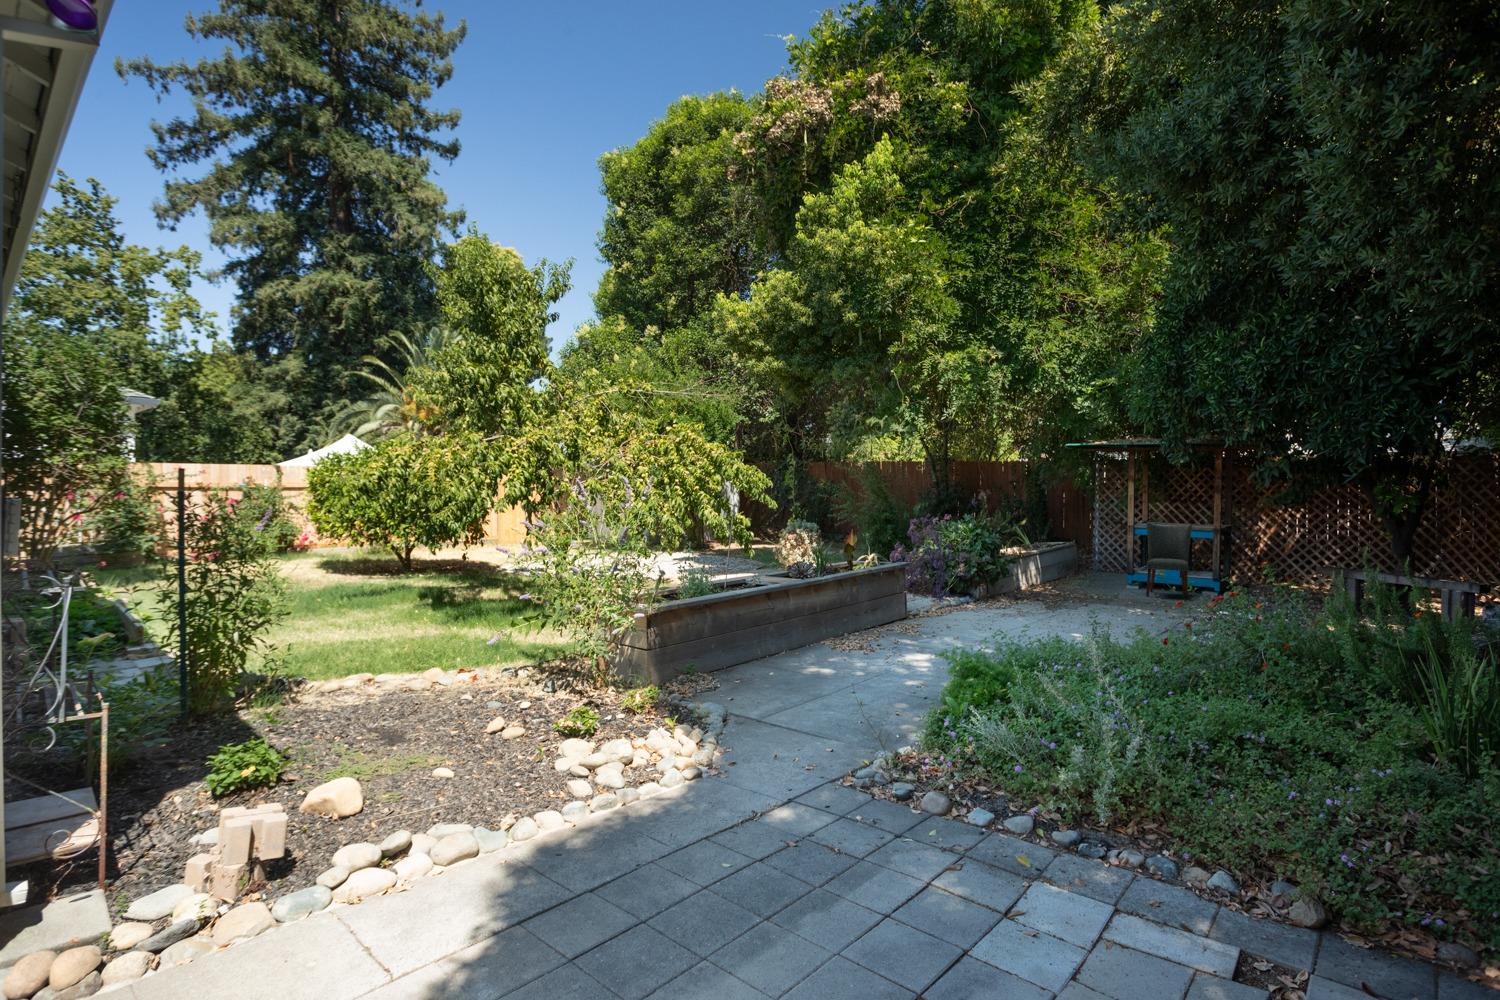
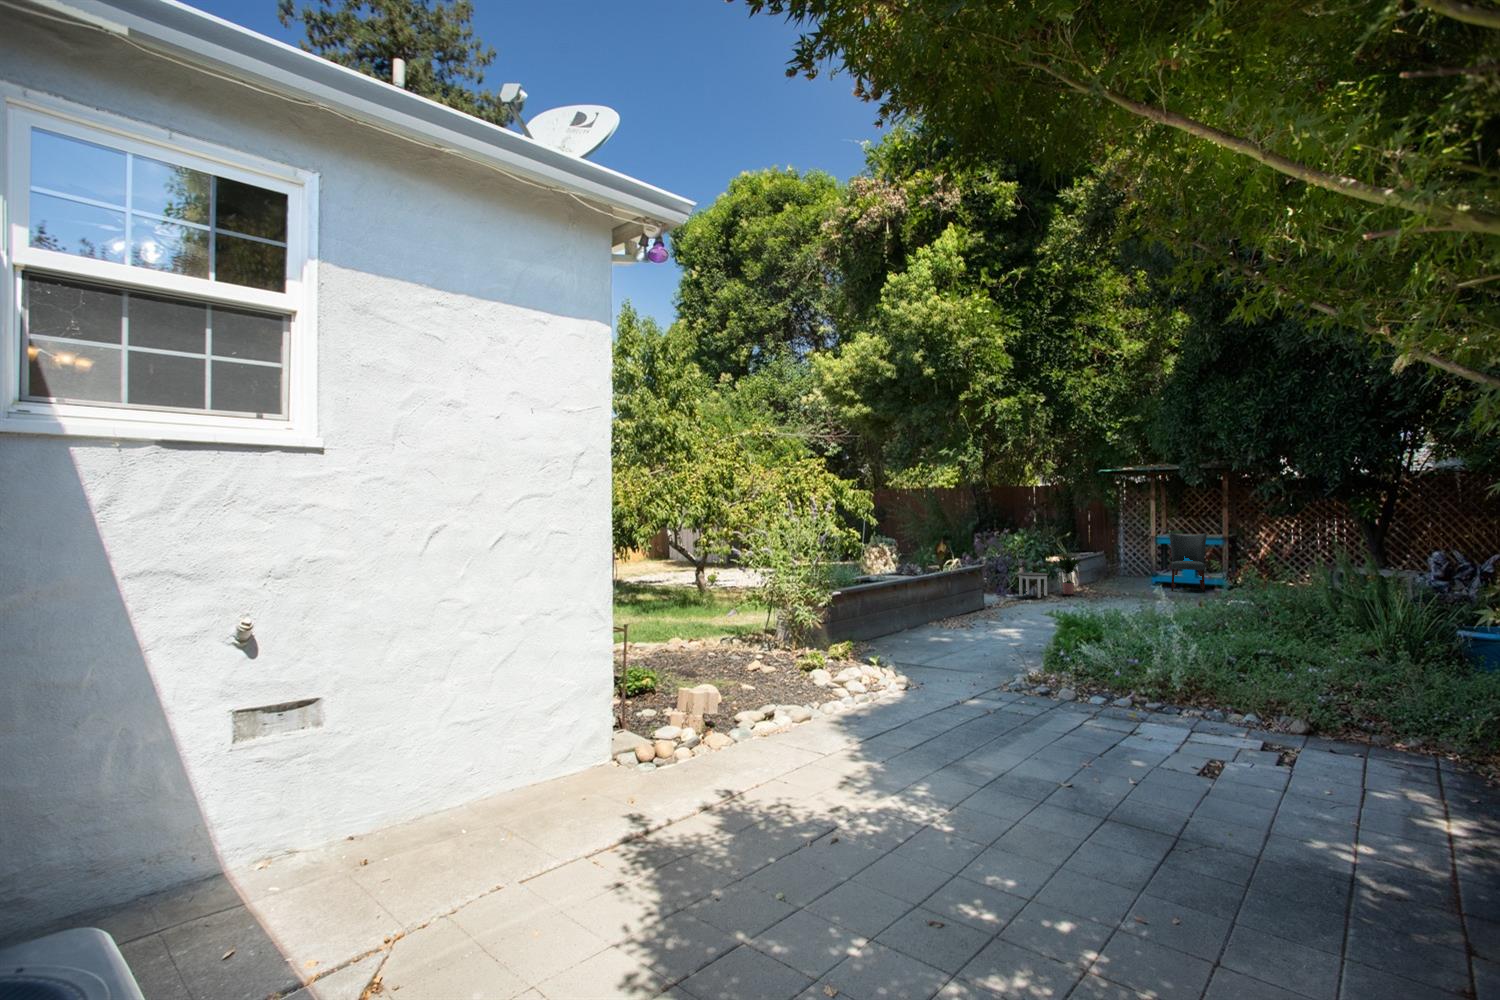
potted plant: none [996,551,1035,600] -> present [1053,556,1081,594]
round table: none [952,572,991,606] -> present [1018,573,1049,598]

